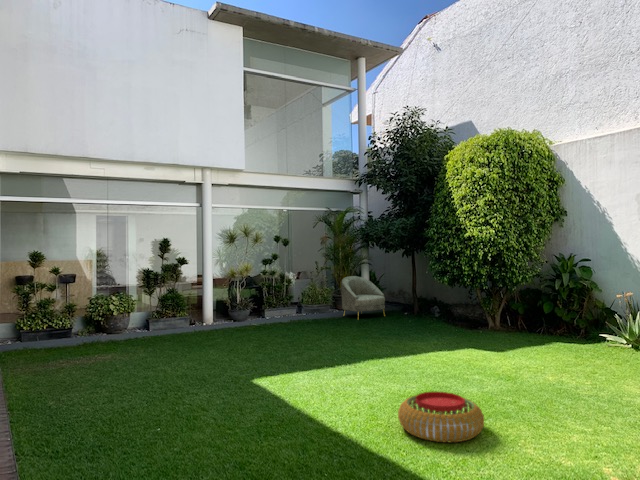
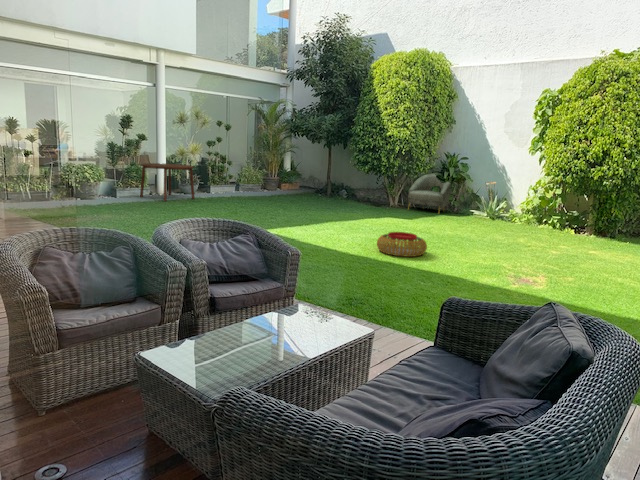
armchair: present [341,276,385,319] -> present [408,174,451,209]
dining table: none [178,288,238,333] -> present [140,163,195,201]

